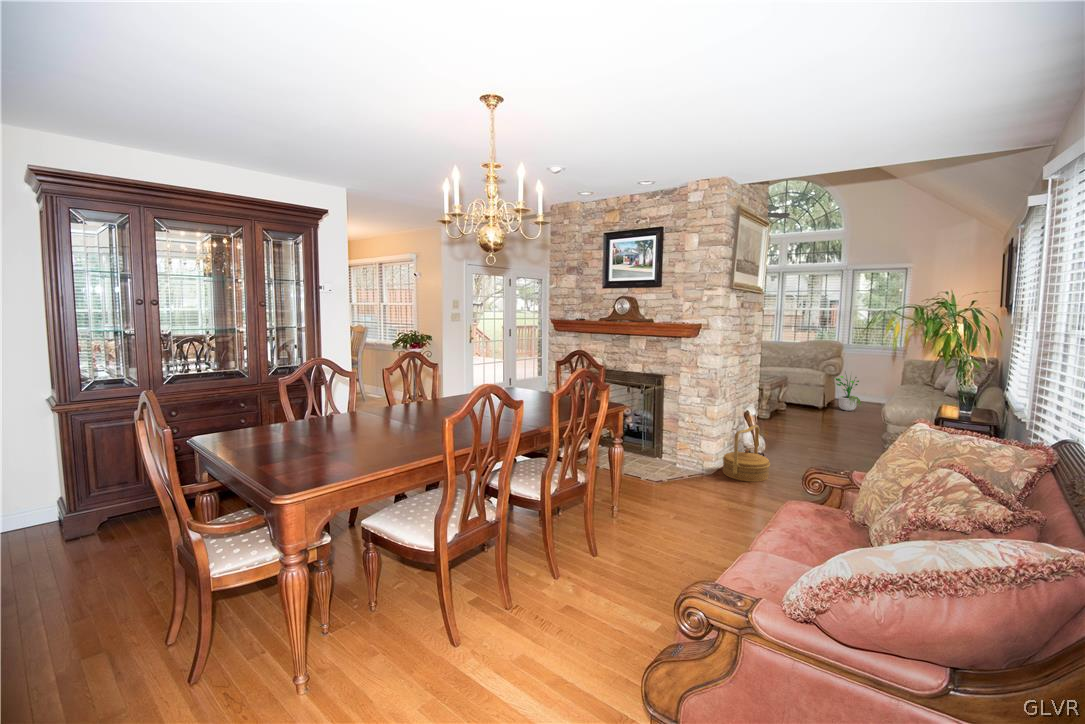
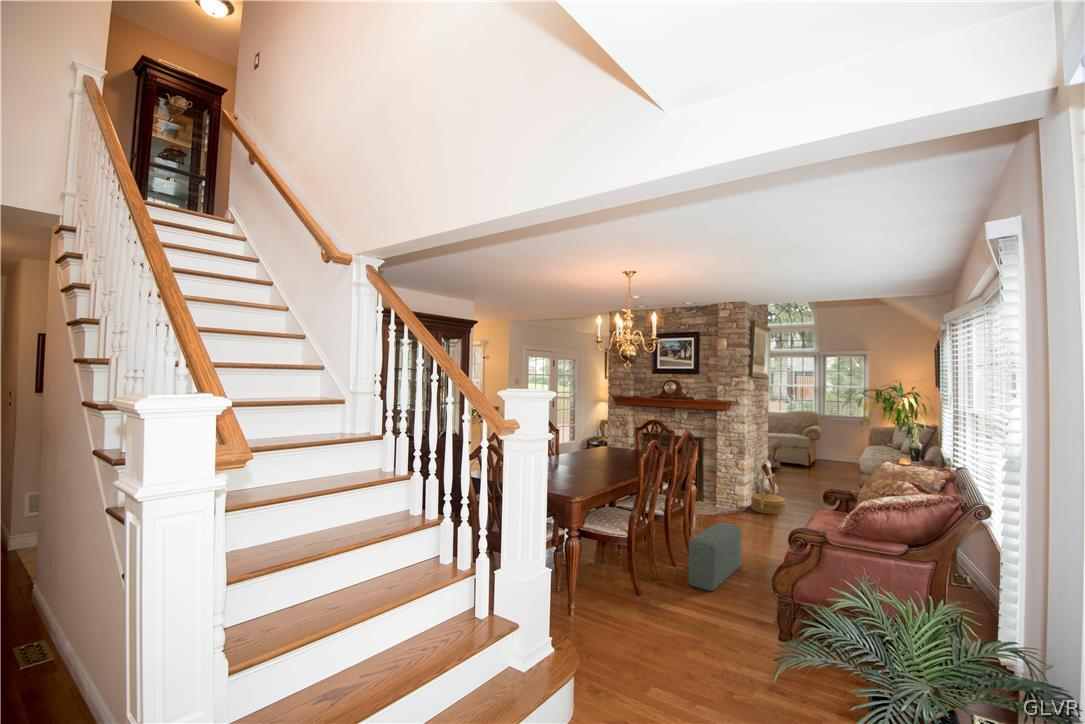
potted plant: present [835,376,861,411] -> none [816,433,839,469]
pouf: none [551,515,662,644] -> present [688,523,742,591]

